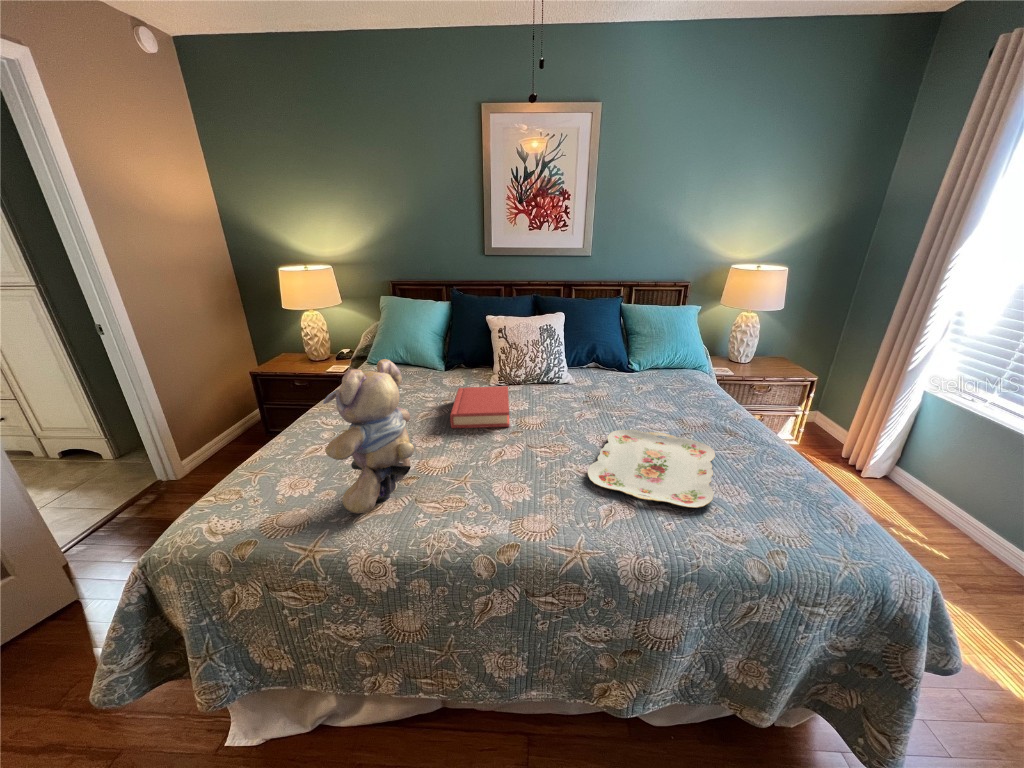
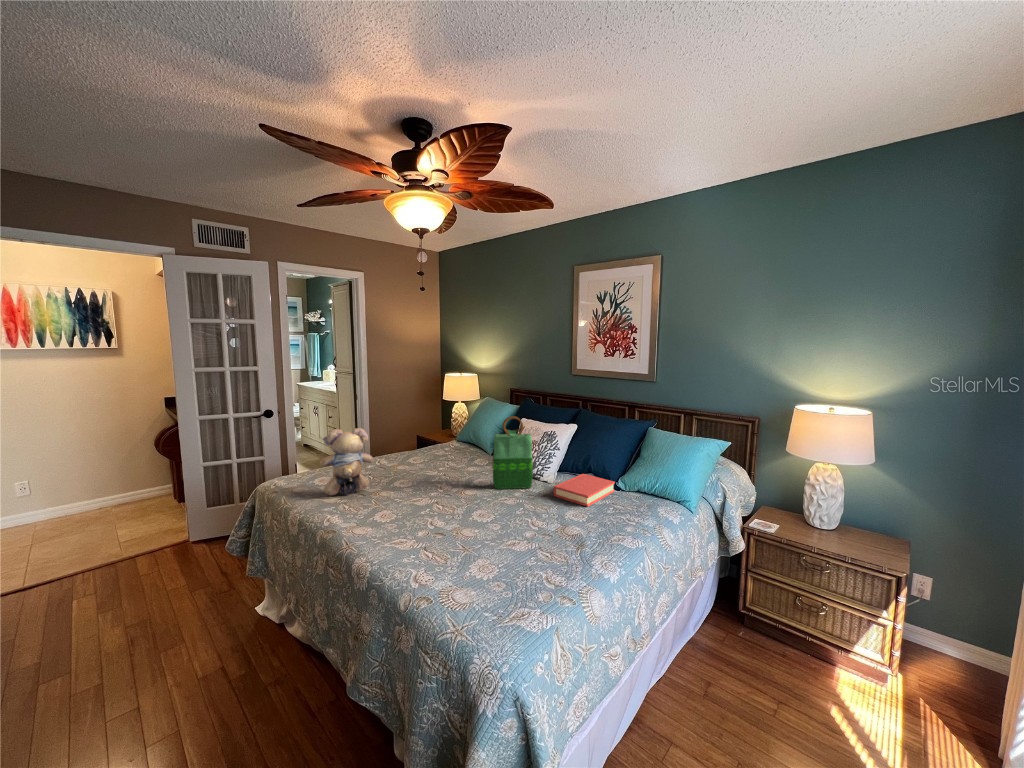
tote bag: none [538,303,580,407] -> present [493,416,533,489]
hardback book: present [450,386,510,428] -> present [554,474,615,507]
serving tray: present [587,430,715,508] -> none [408,510,506,553]

